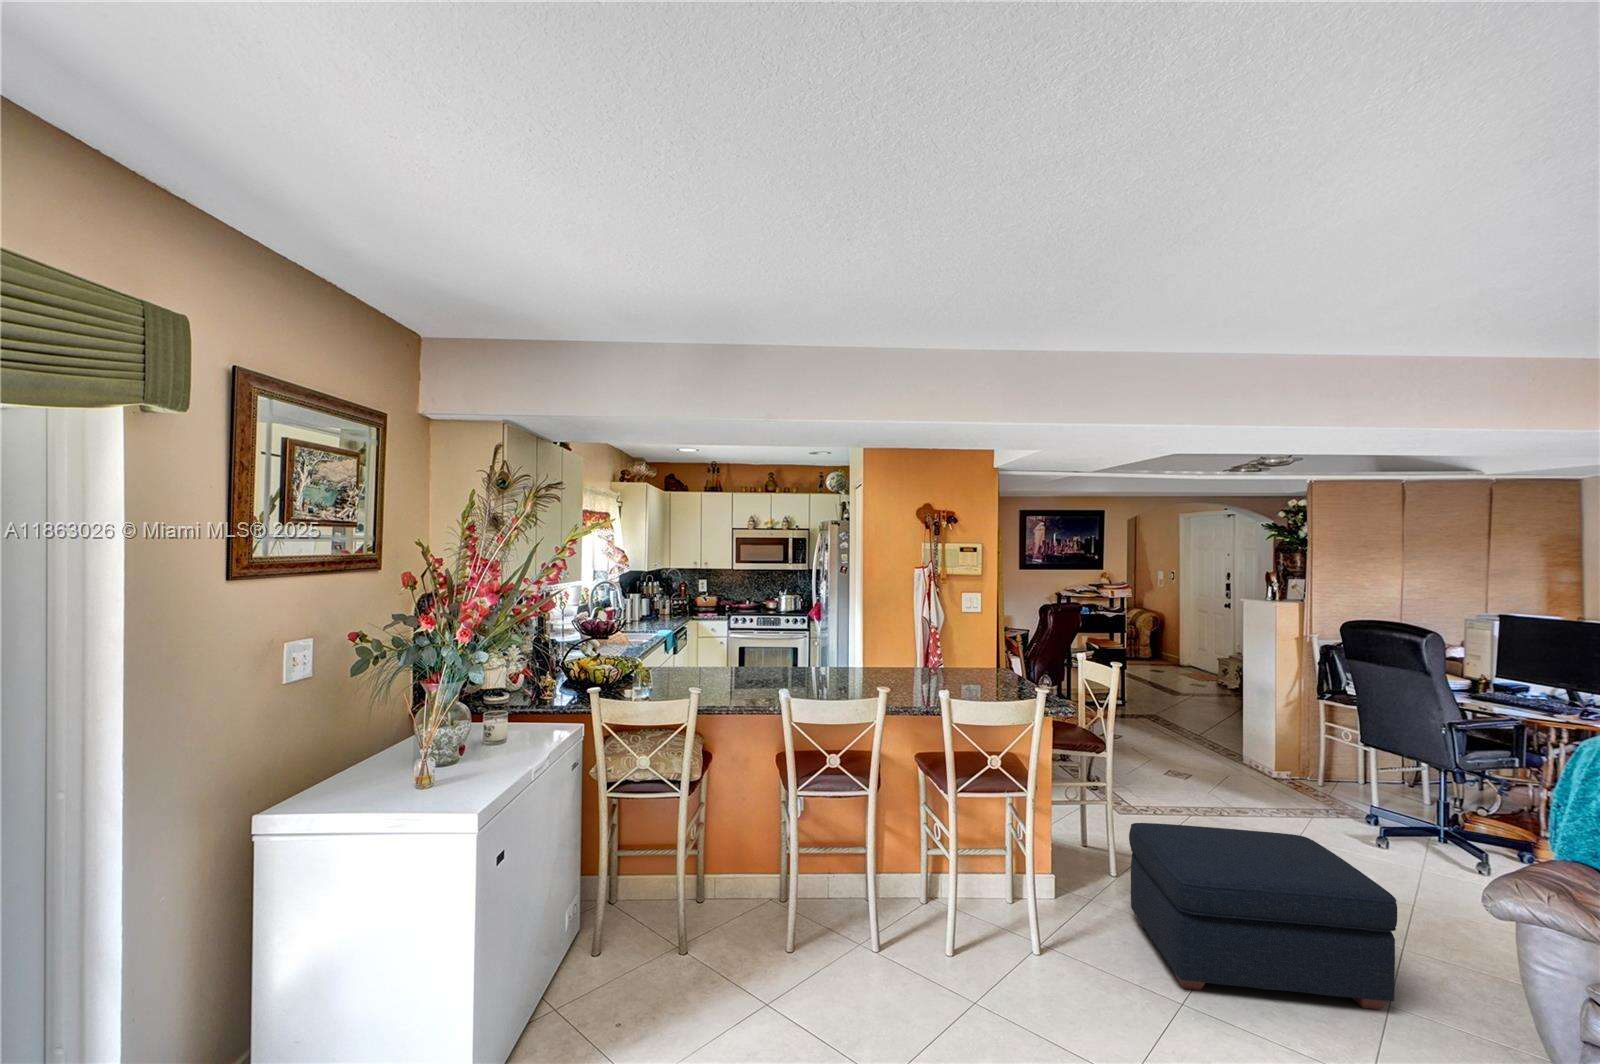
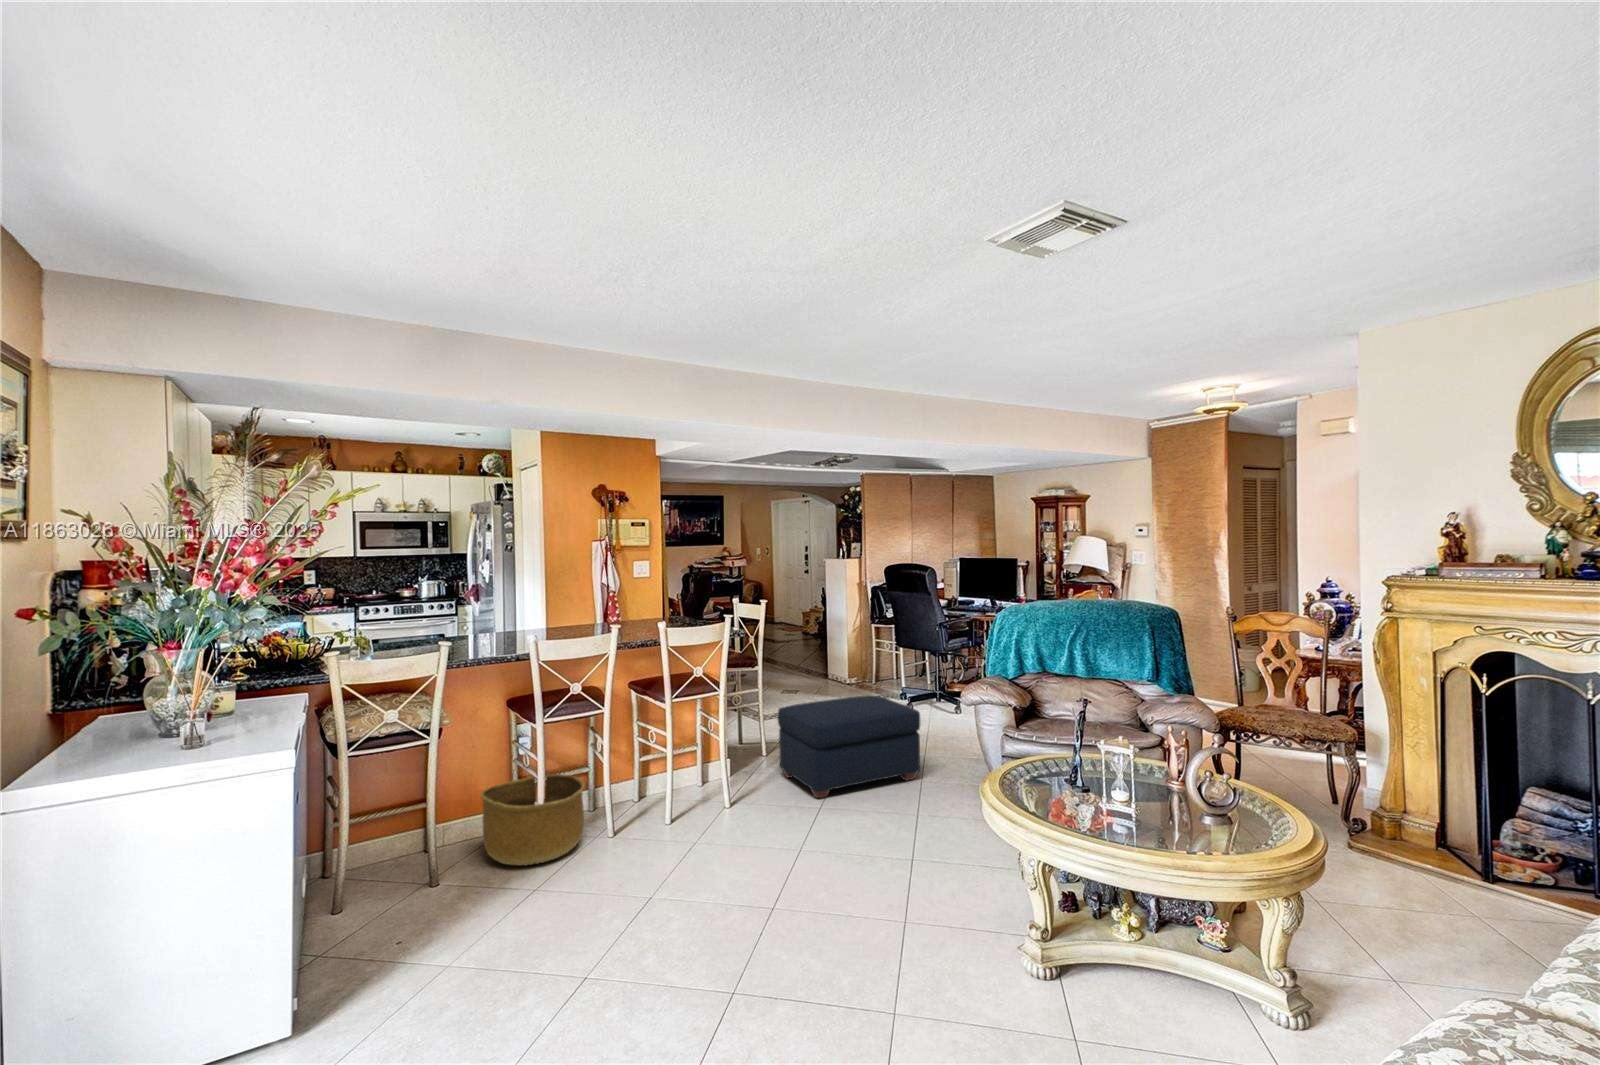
basket: none [737,844,846,963] -> present [481,774,584,866]

